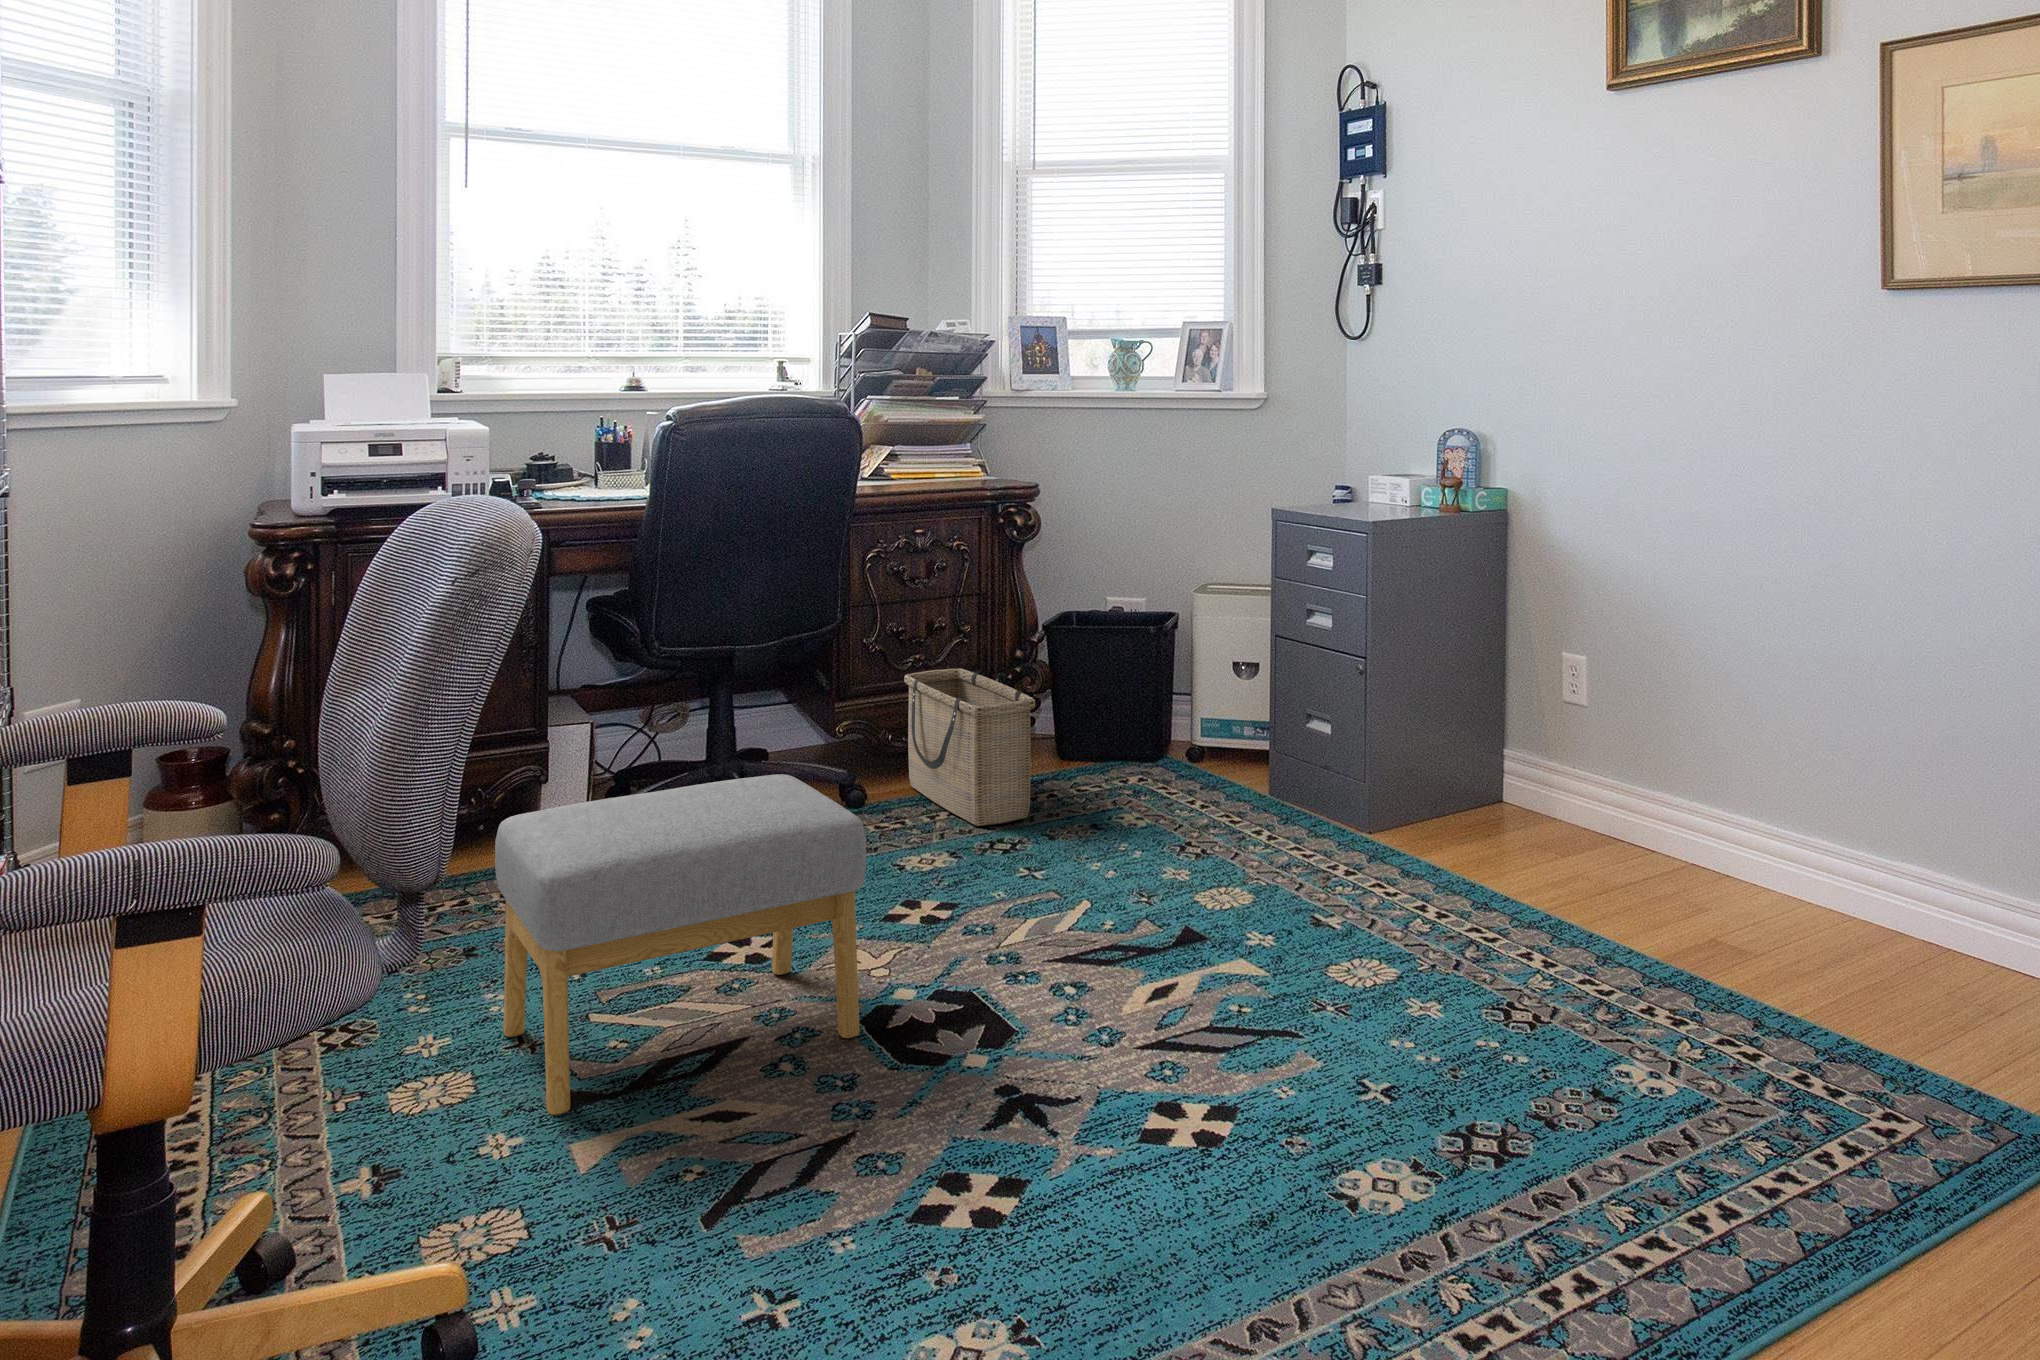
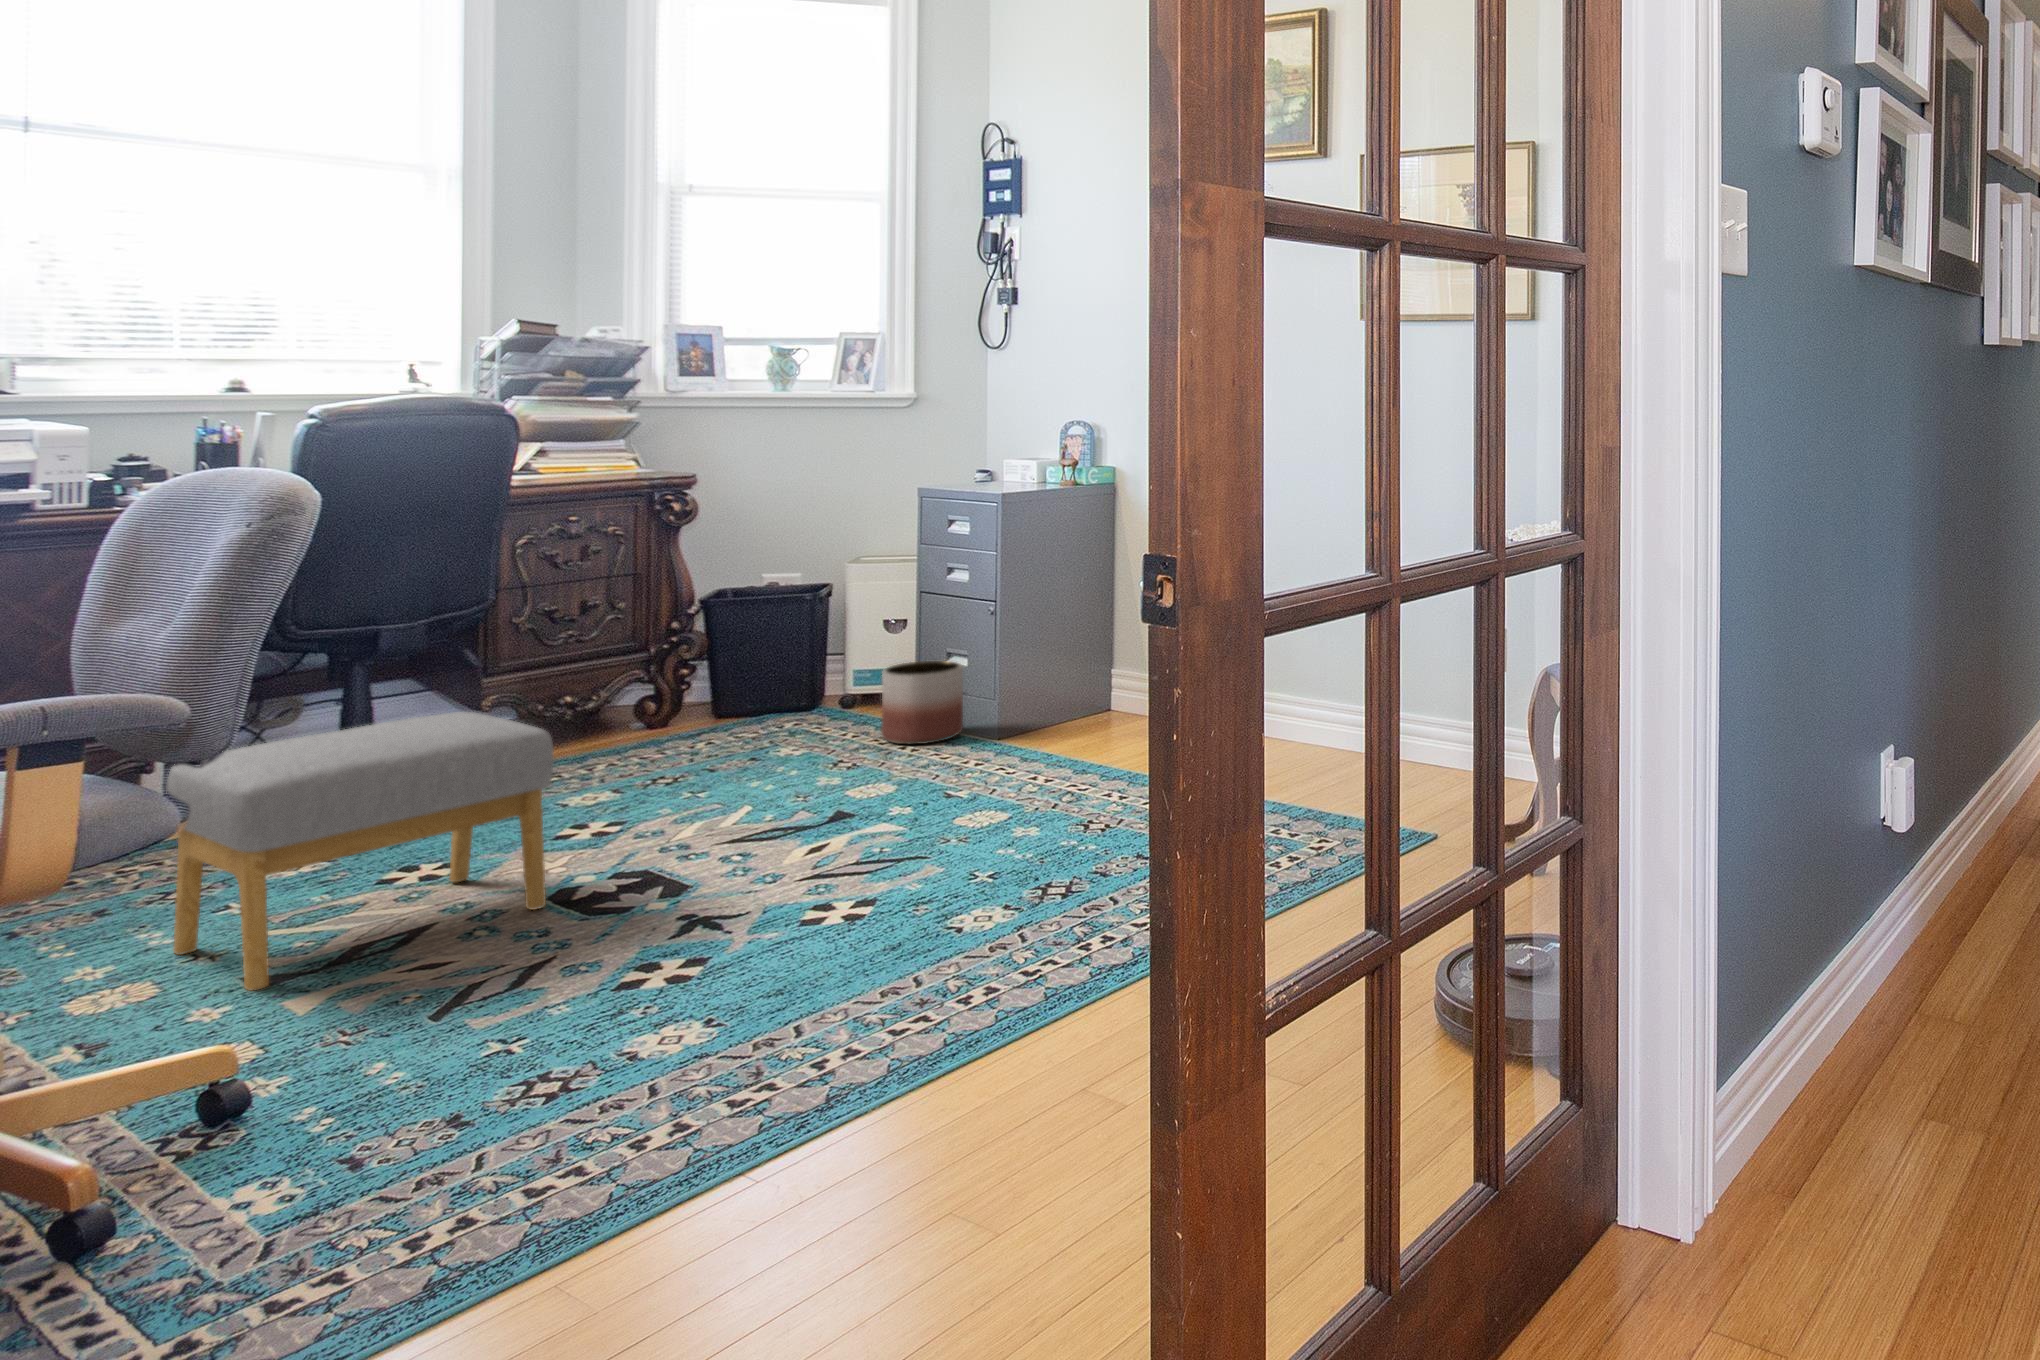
basket: present [904,668,1035,826] -> none [558,641,696,770]
planter: none [1234,722,1328,828] -> present [881,661,963,744]

